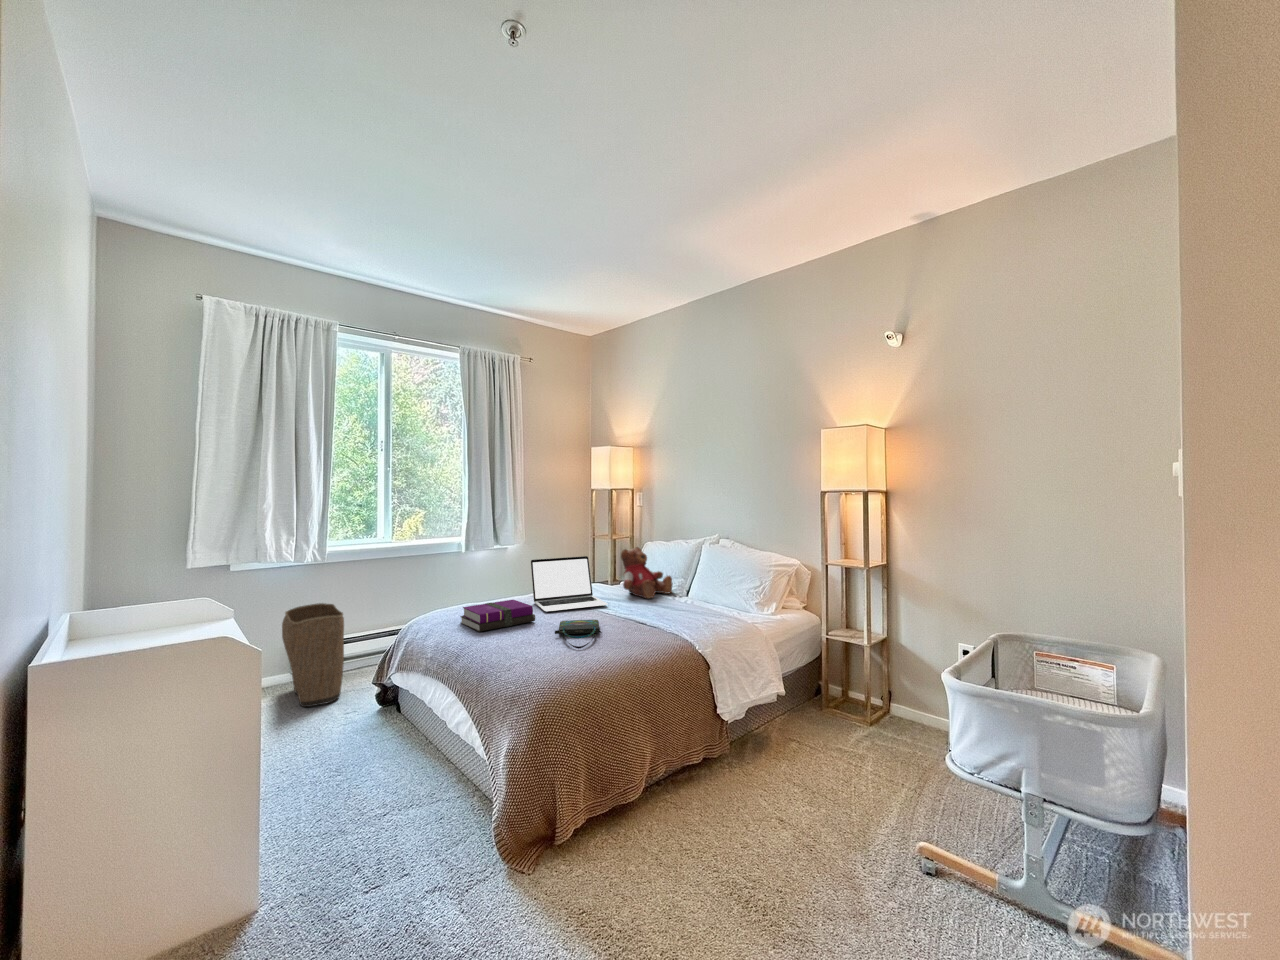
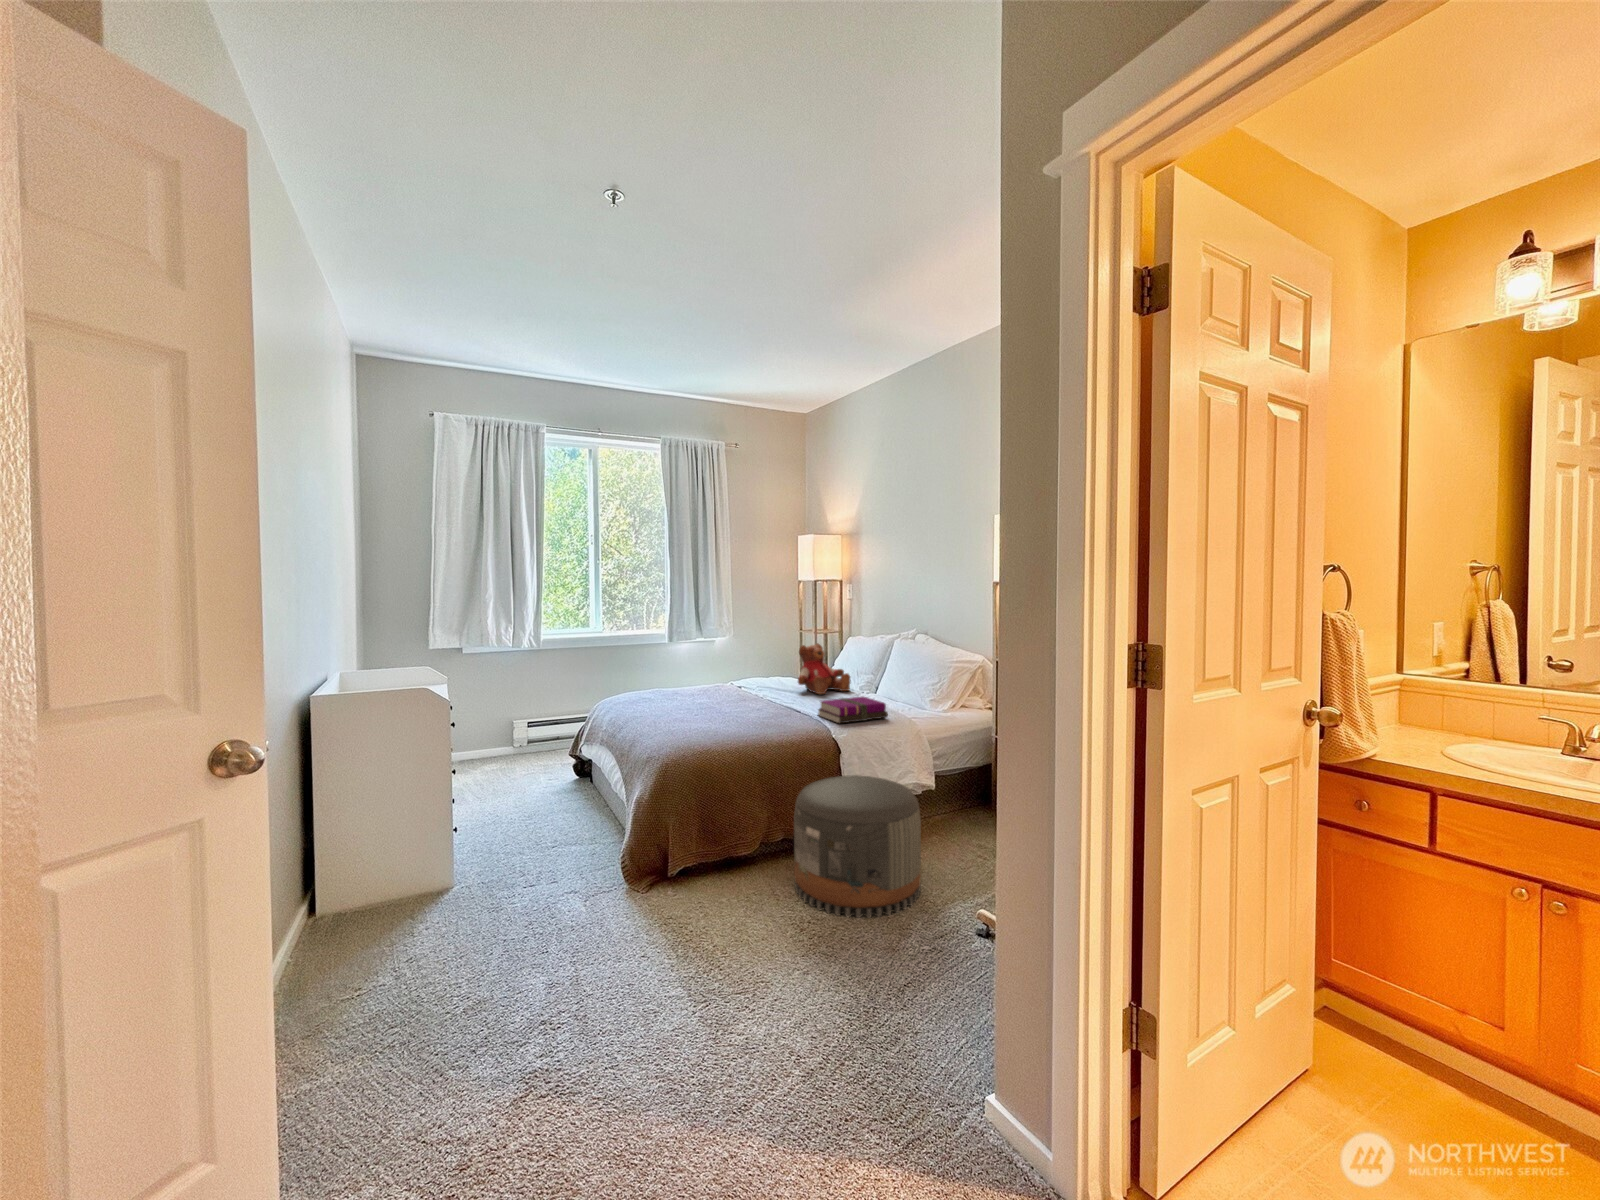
laptop: present [531,556,608,612] -> none [708,651,774,700]
notebook: present [461,600,535,632] -> present [818,697,888,723]
laundry basket: present [282,603,344,707] -> none [504,685,552,773]
tote bag: present [555,620,602,649] -> none [704,708,750,729]
pouf: none [694,690,842,873] -> present [794,775,921,918]

